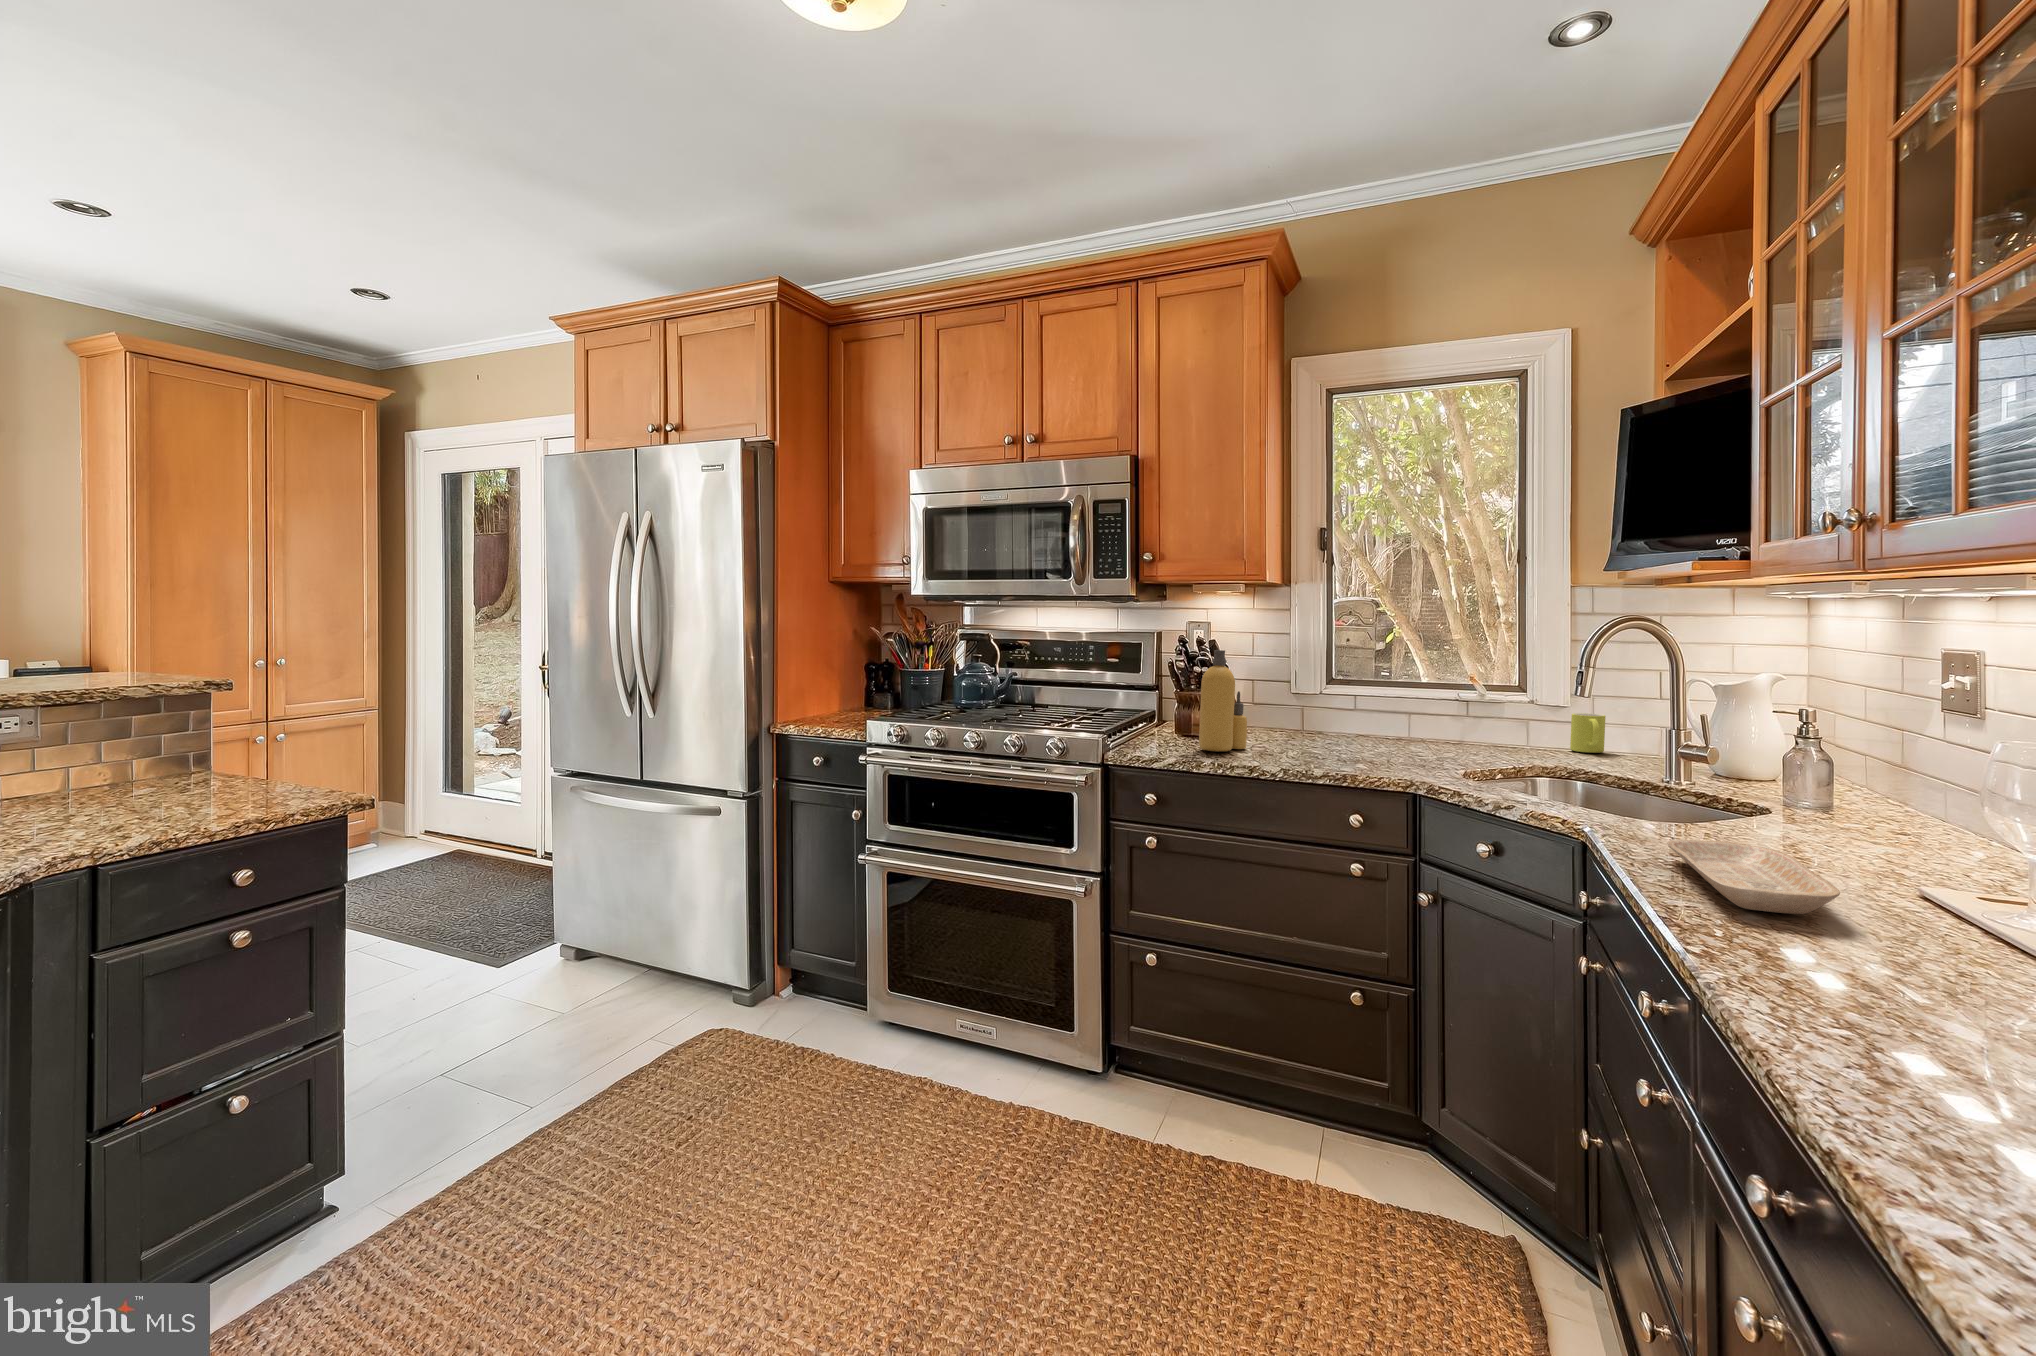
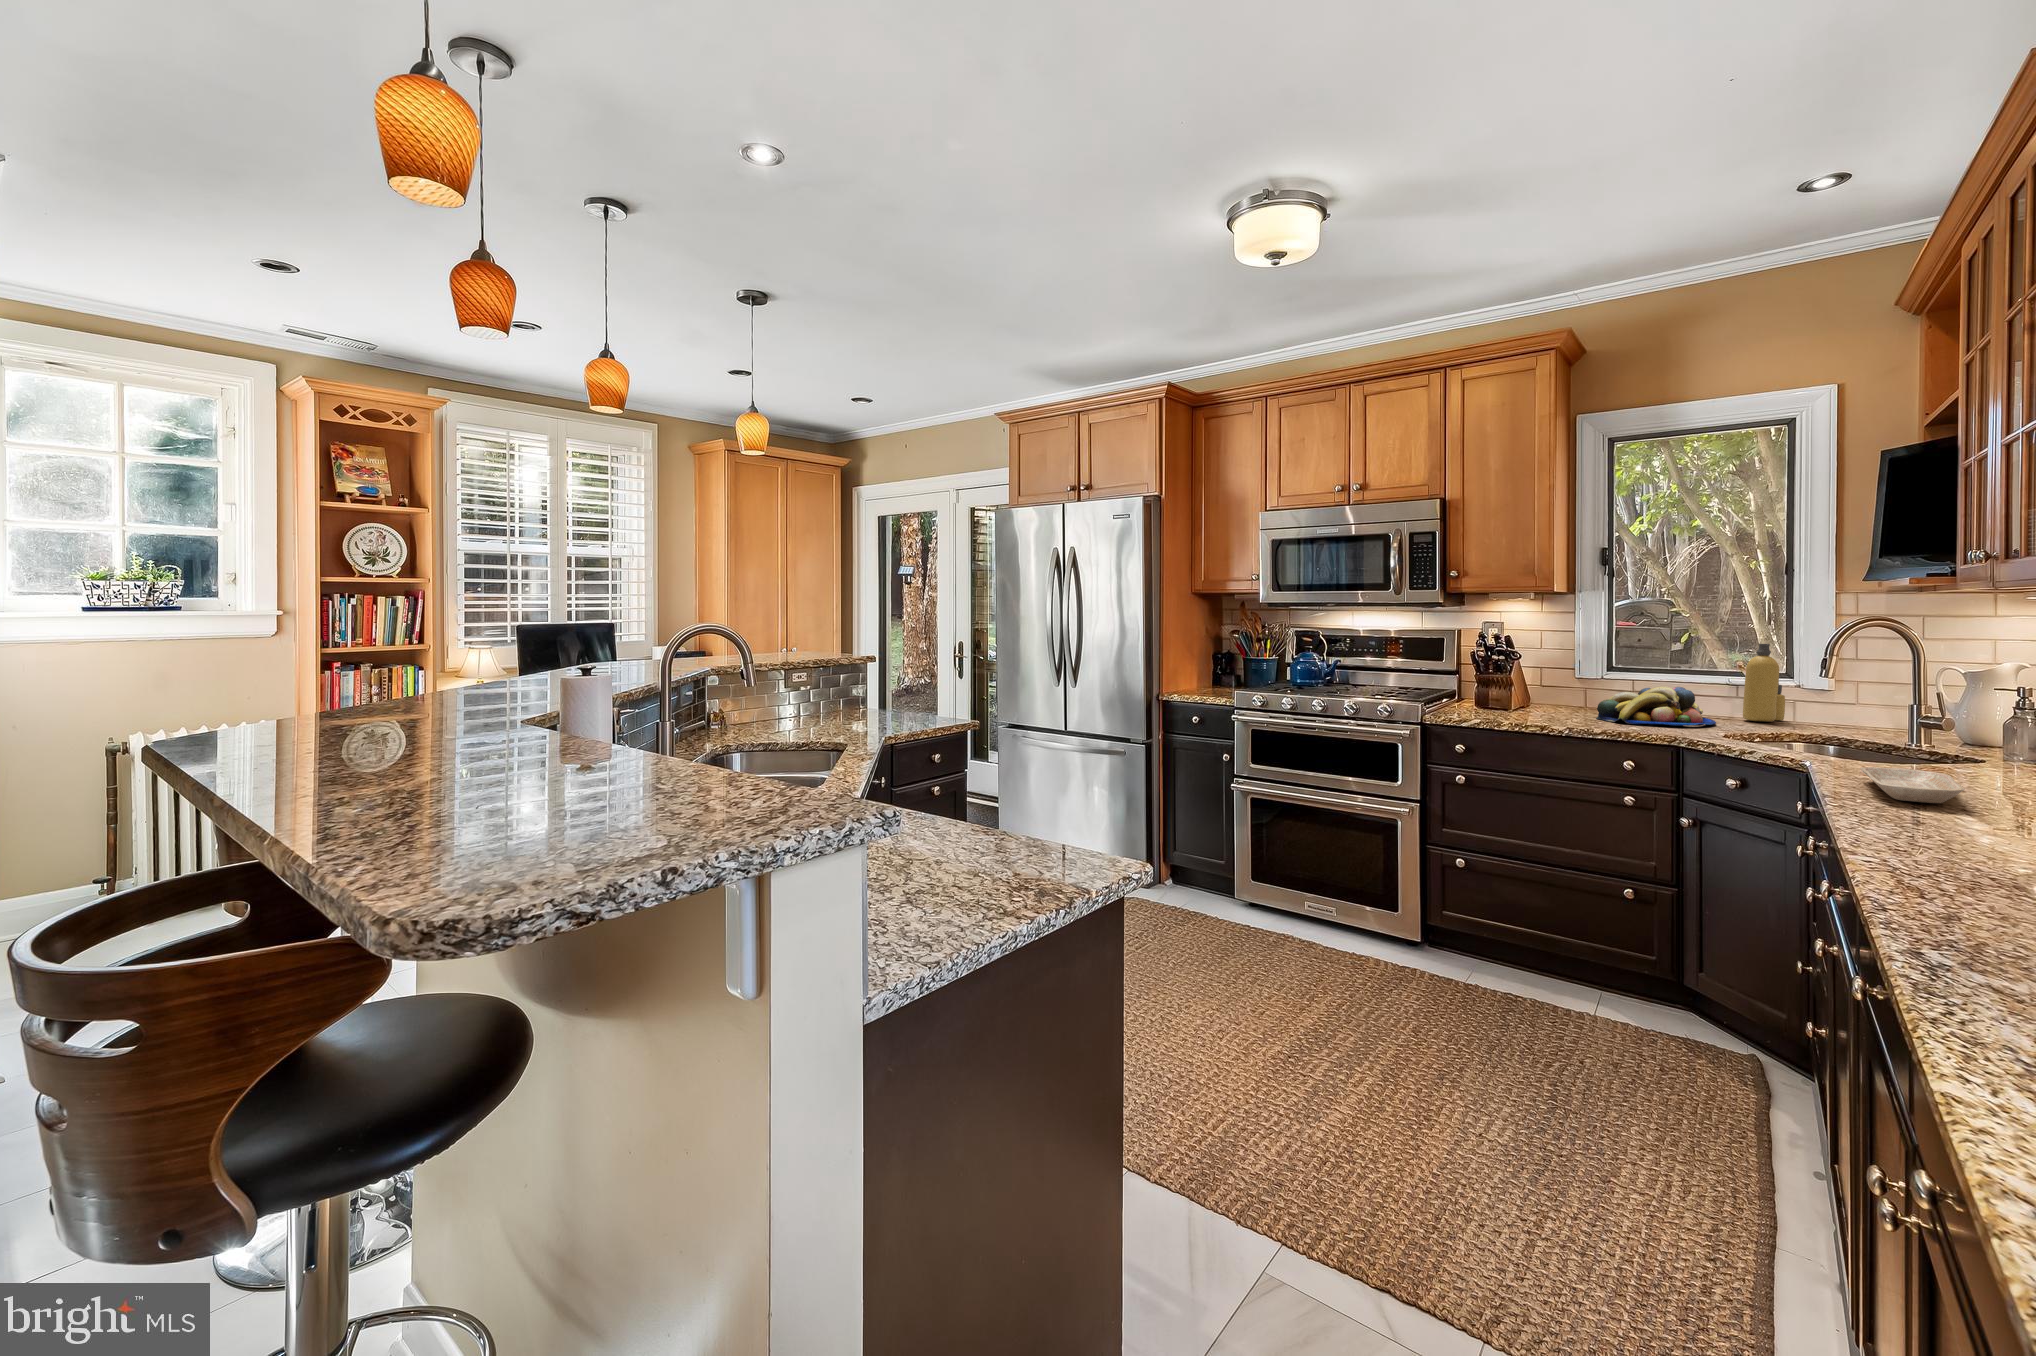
bottle: present [1199,650,1247,752] -> present [1743,644,1785,722]
fruit bowl: none [1316,708,1455,761] -> present [1596,687,1716,726]
mug: present [1570,713,1606,753] -> none [1826,693,1860,724]

